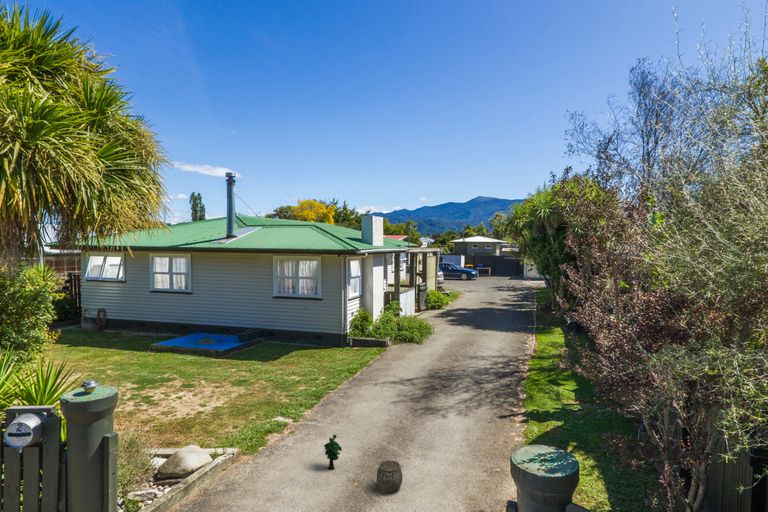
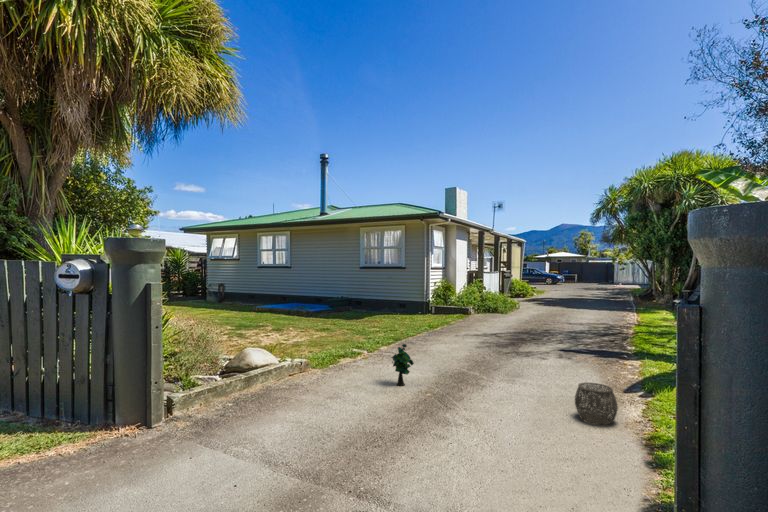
woven basket: present [377,460,403,493] -> present [575,383,618,424]

